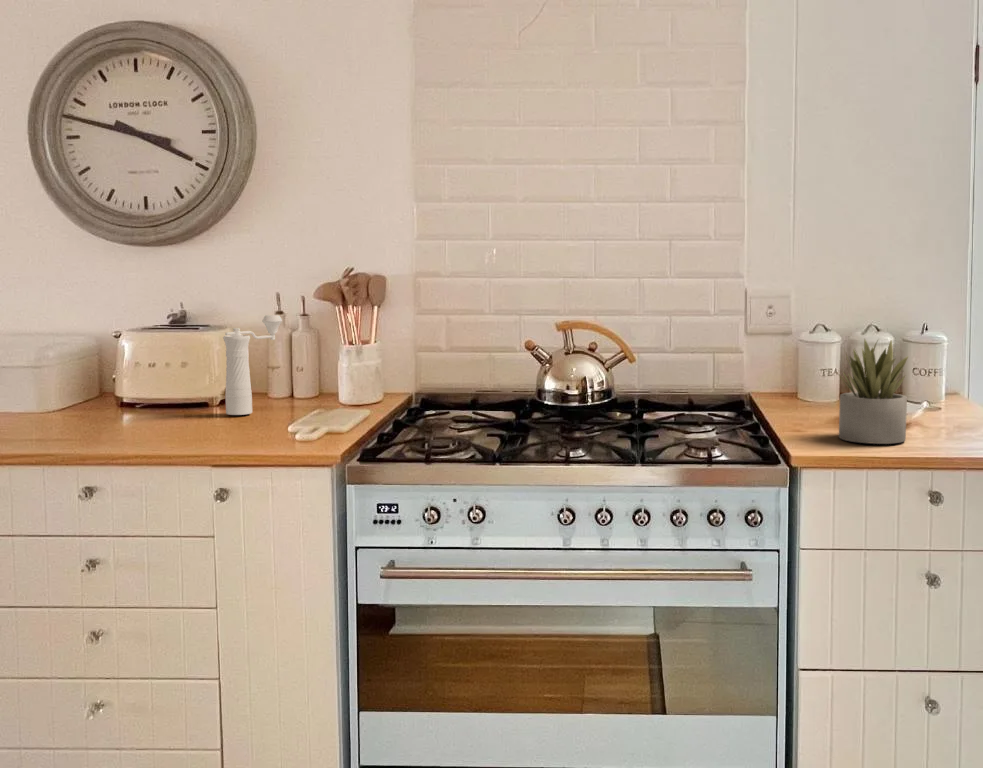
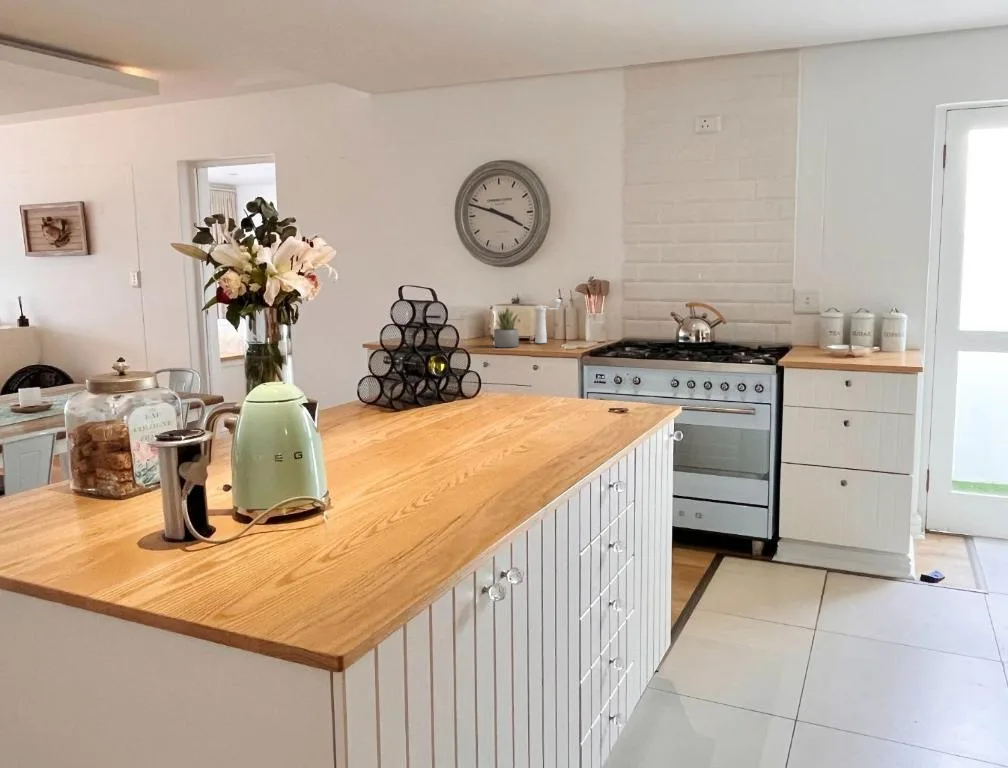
succulent plant: present [839,339,908,444] -> present [494,308,519,347]

